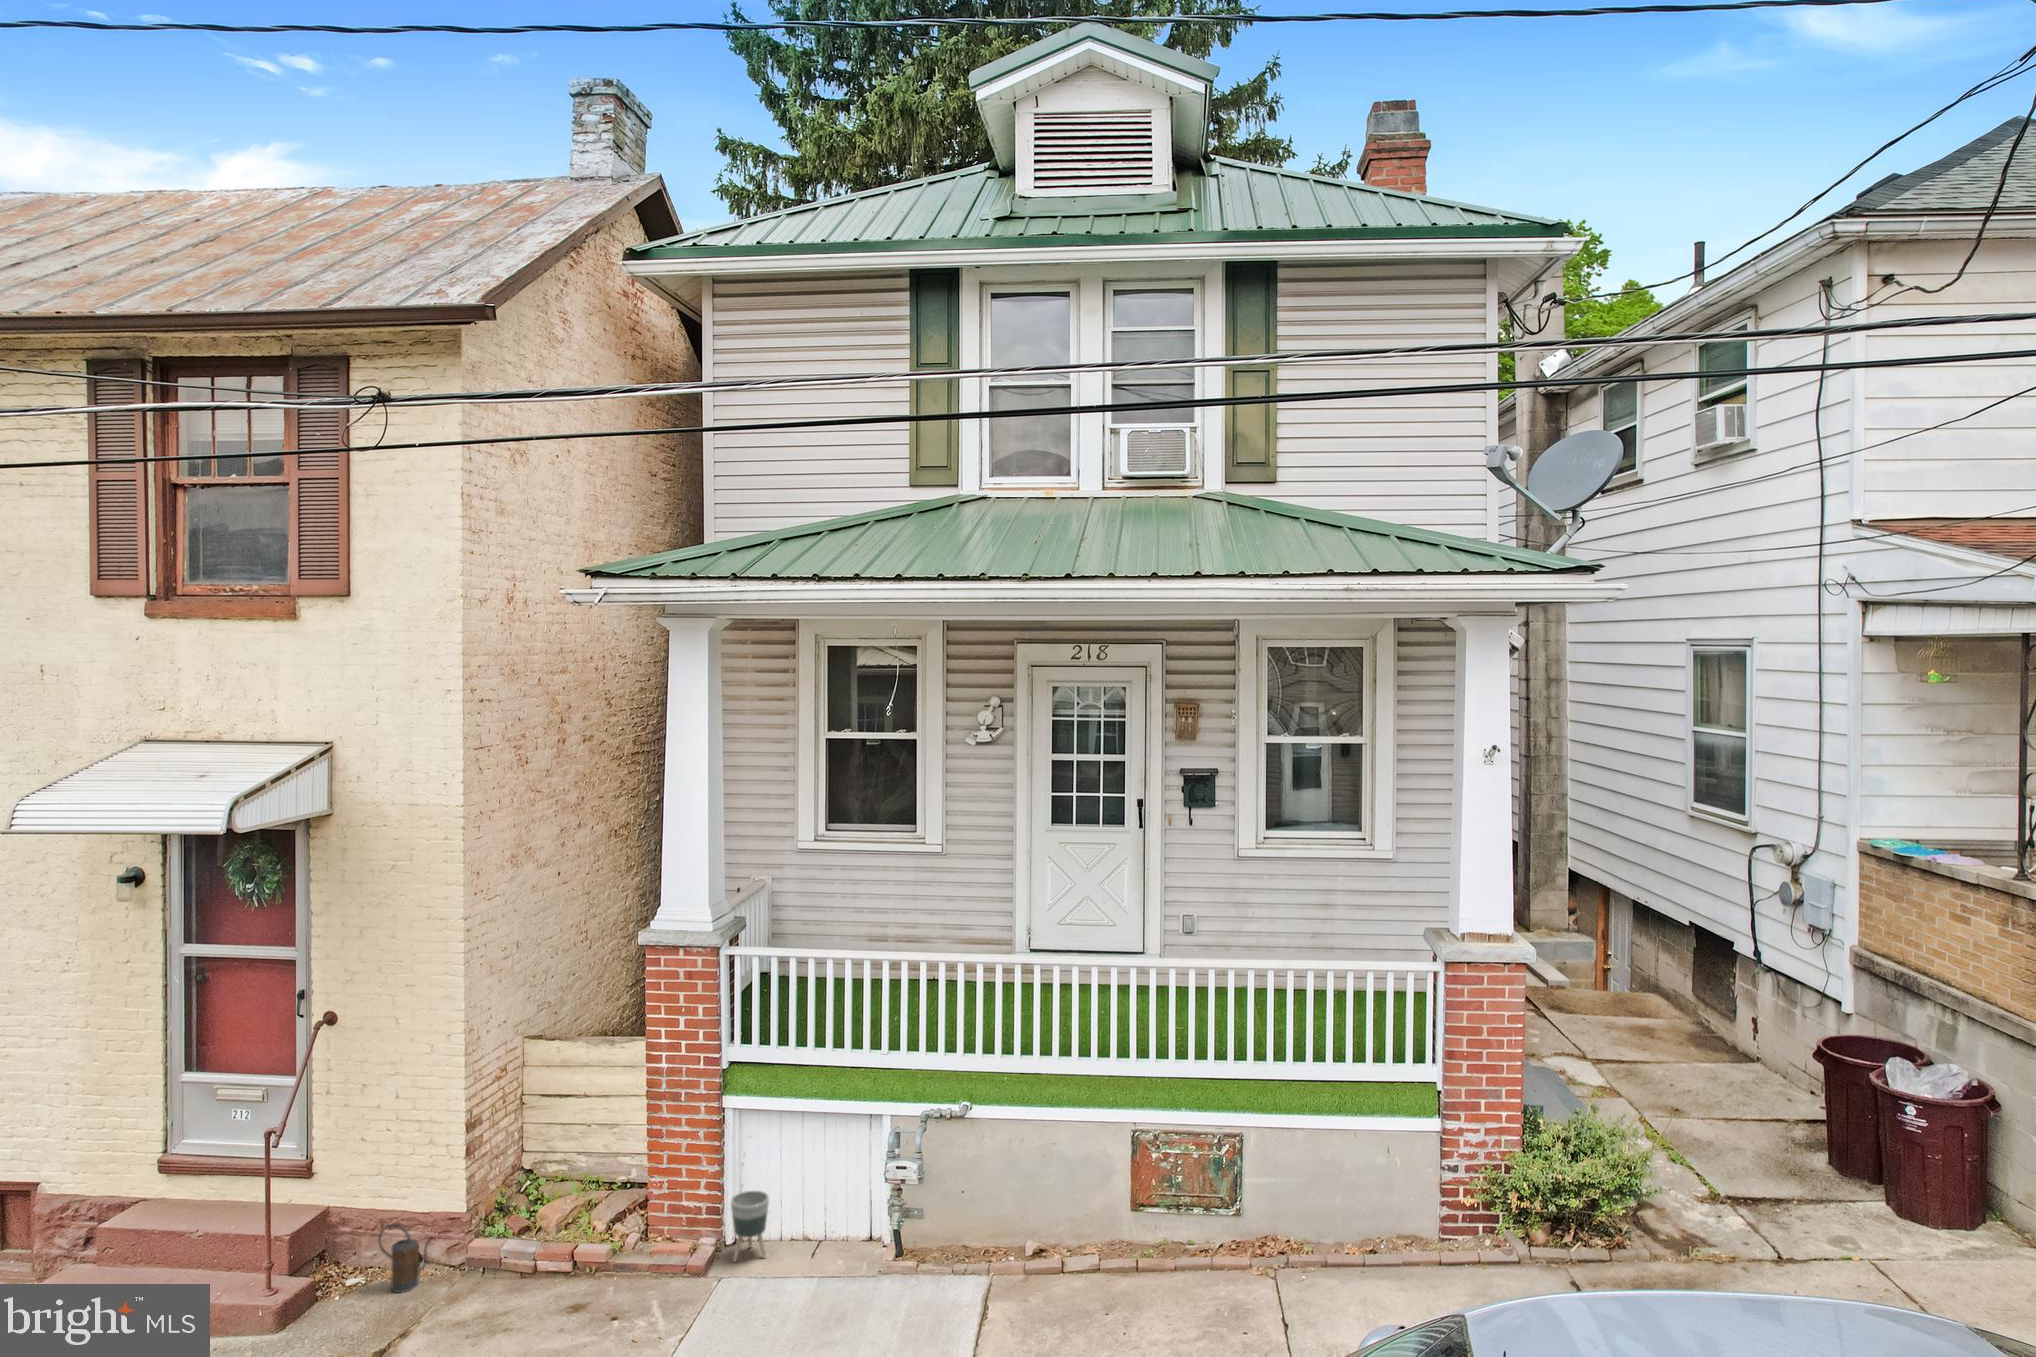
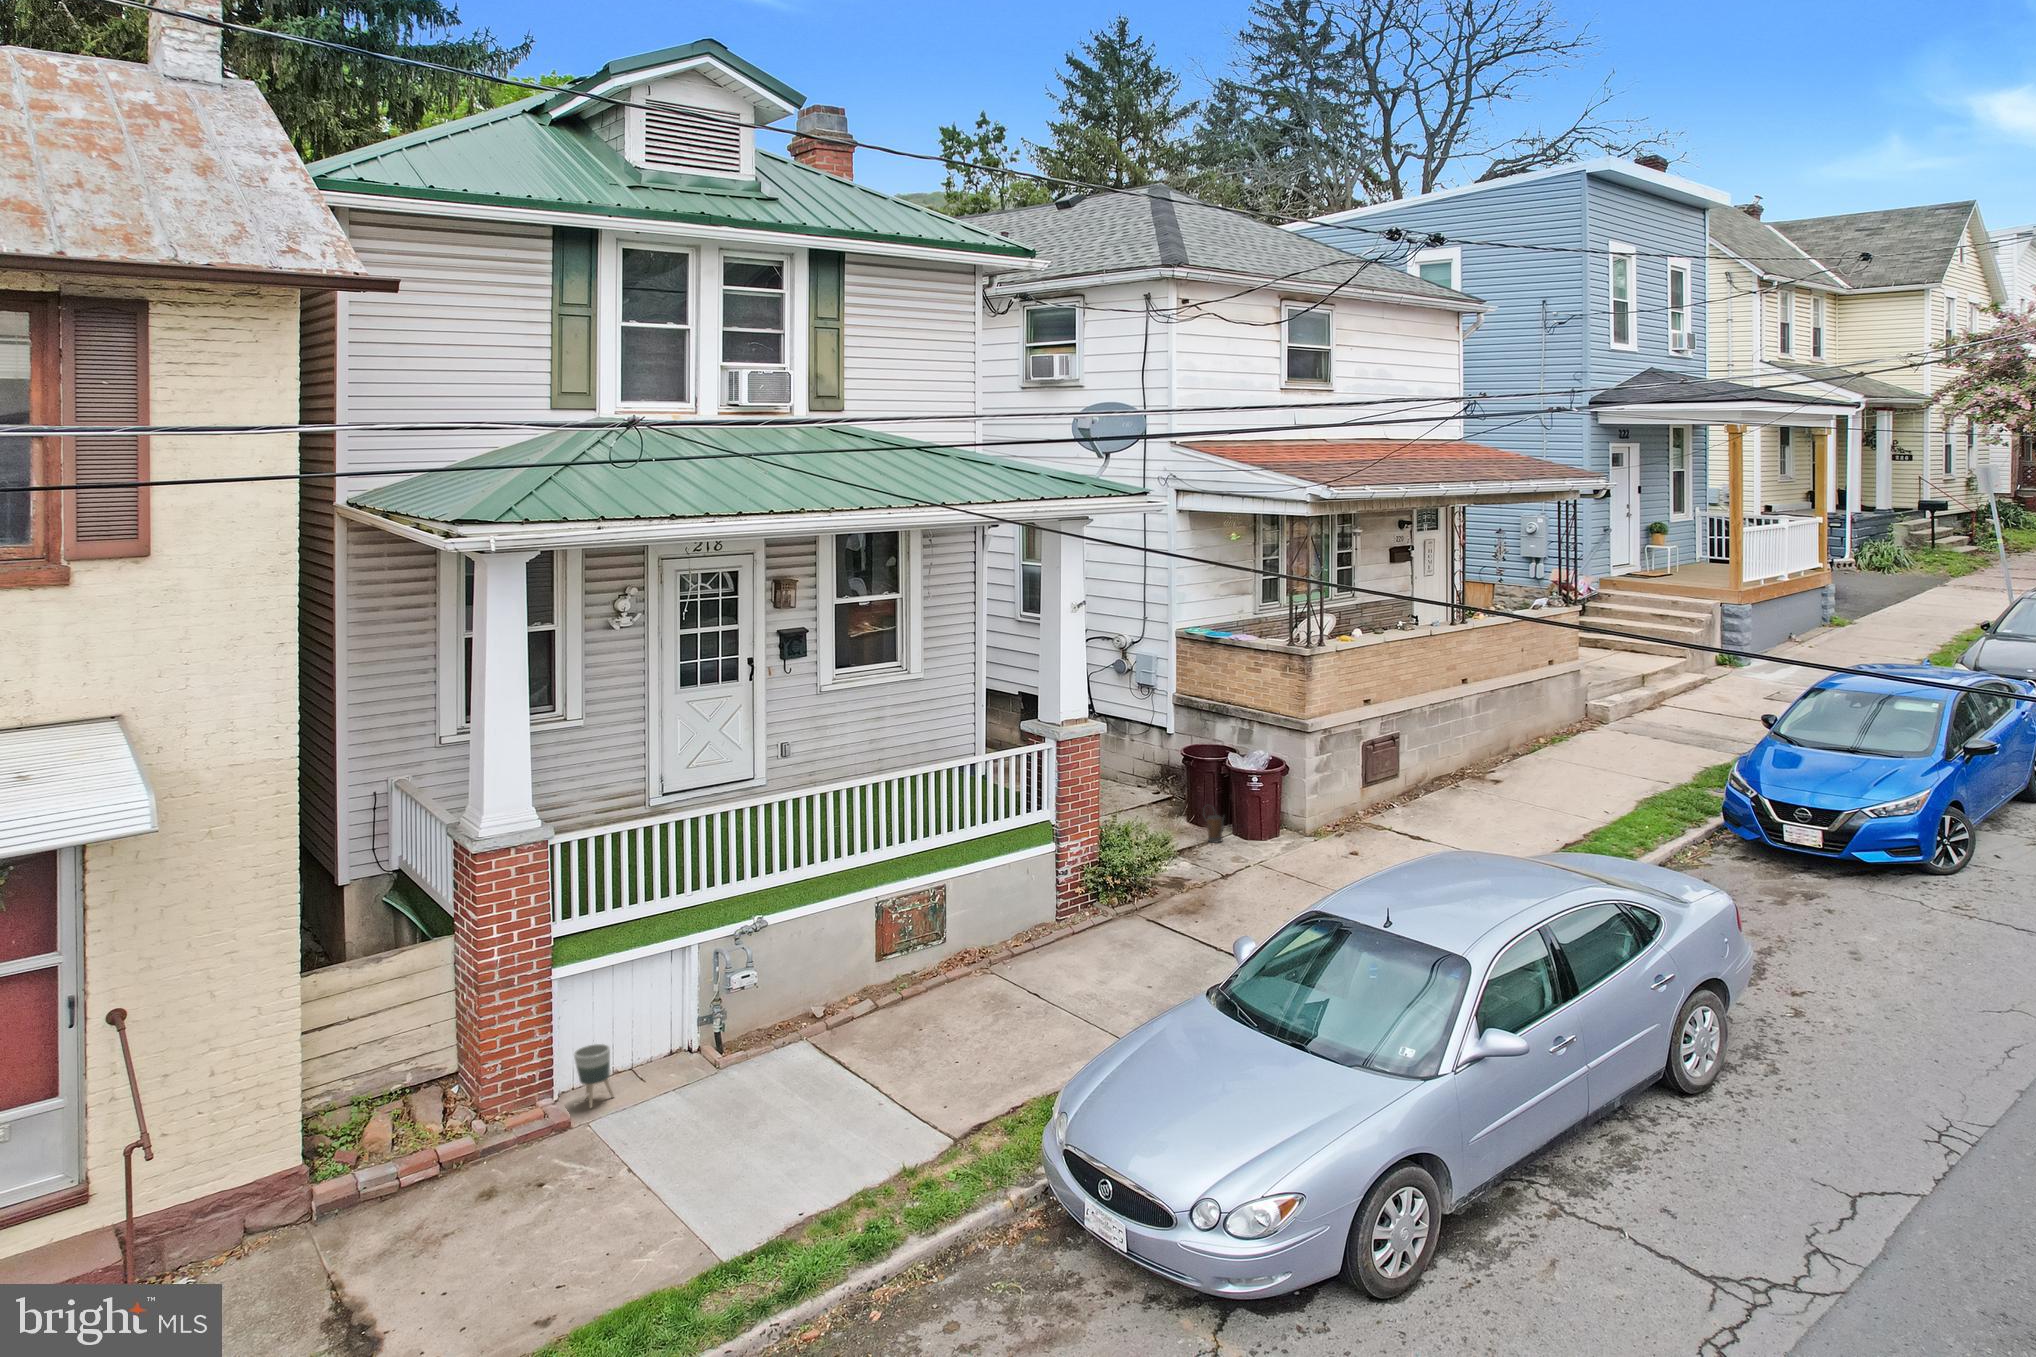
watering can: present [378,1224,433,1293] -> present [1204,811,1224,843]

